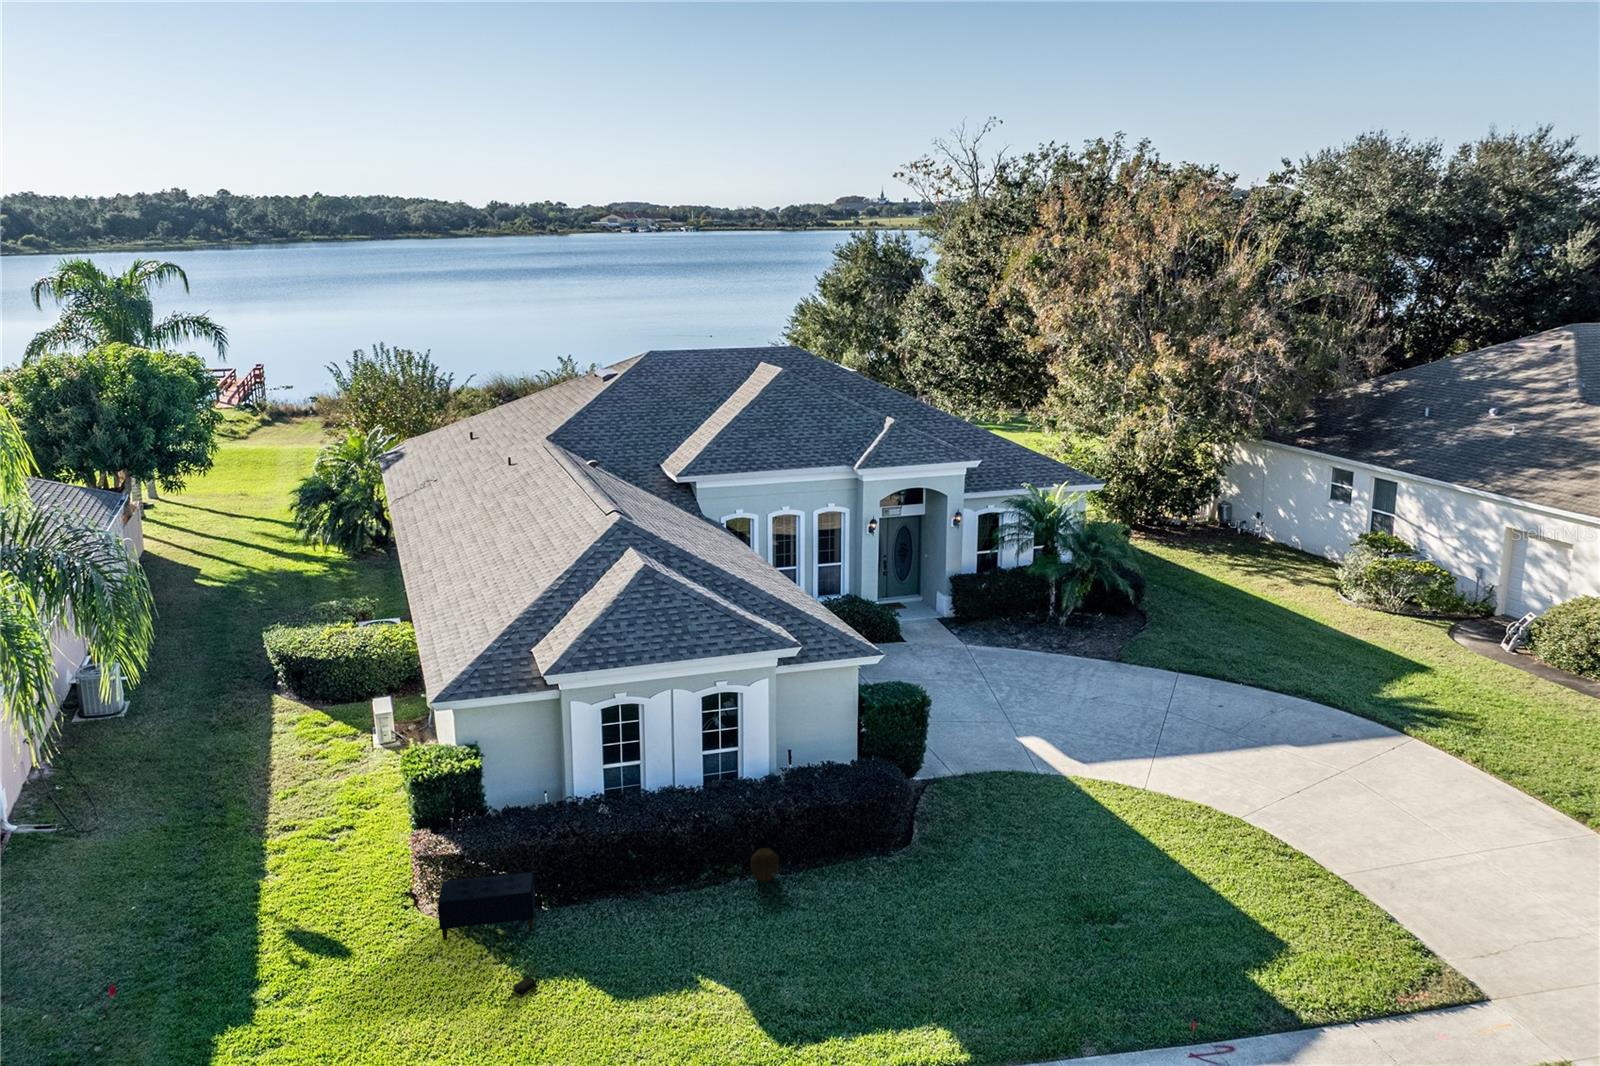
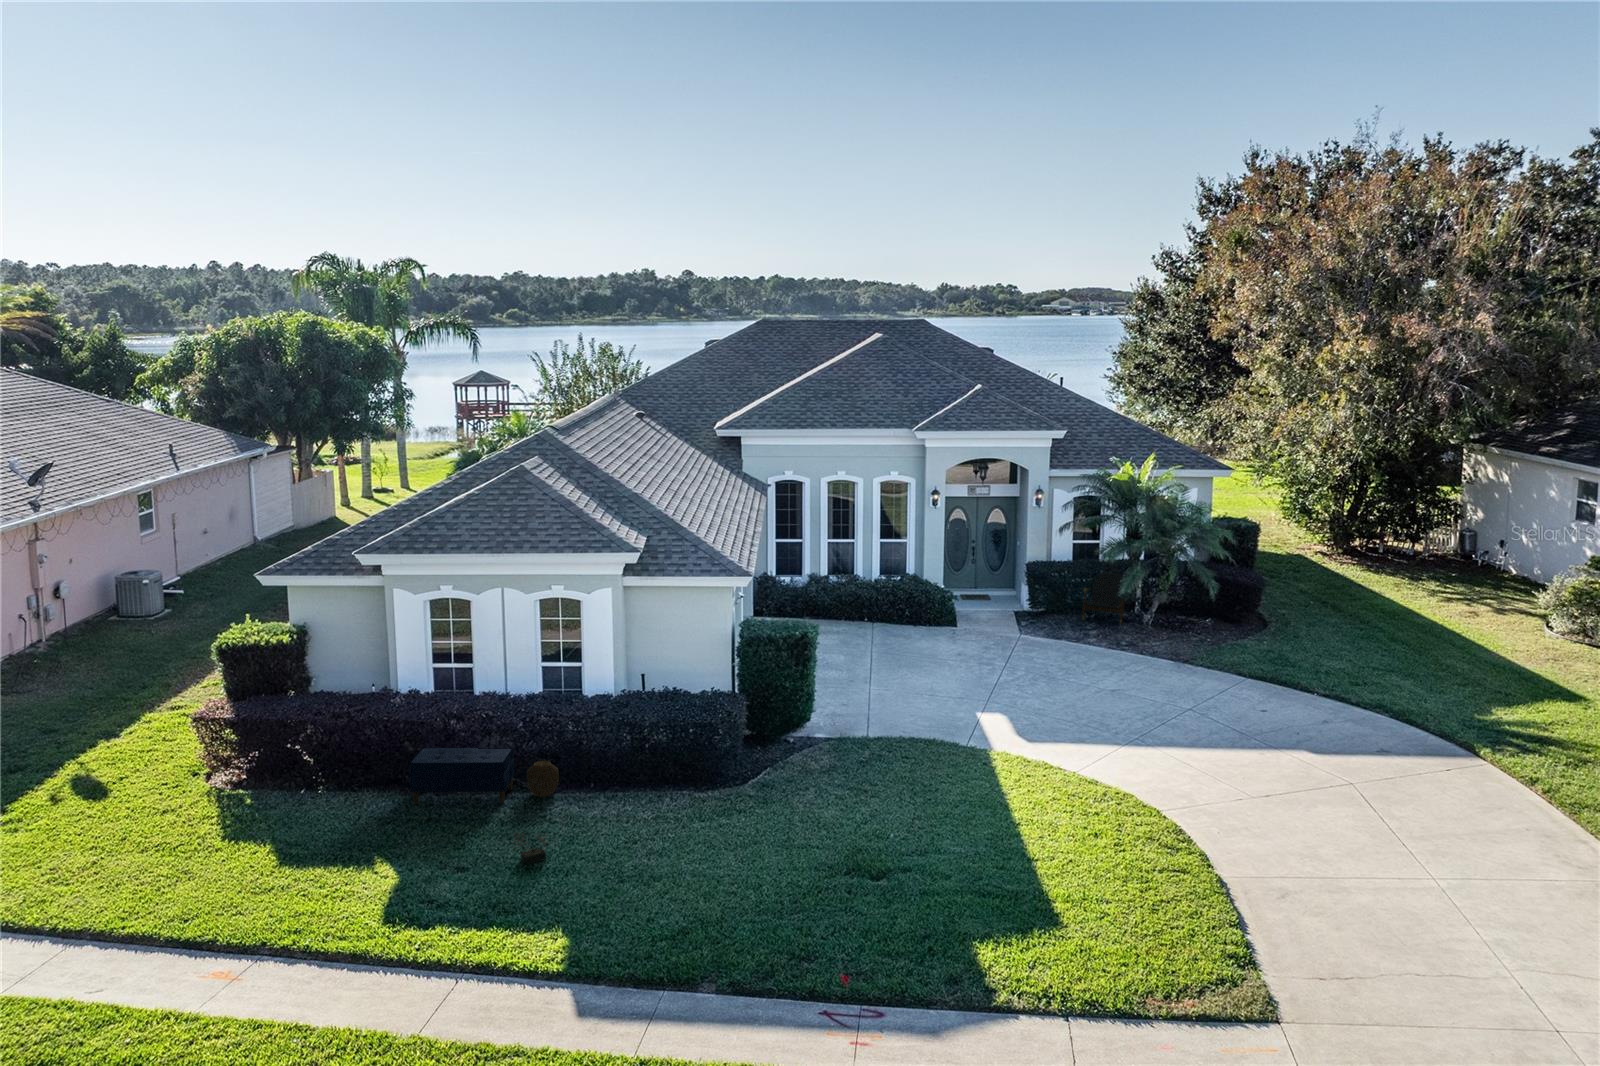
lounge chair: none [1008,580,1043,625] -> present [1082,573,1124,623]
bench: present [438,872,535,940] -> present [409,747,515,804]
decorative plant: present [509,965,537,997] -> present [516,834,546,865]

